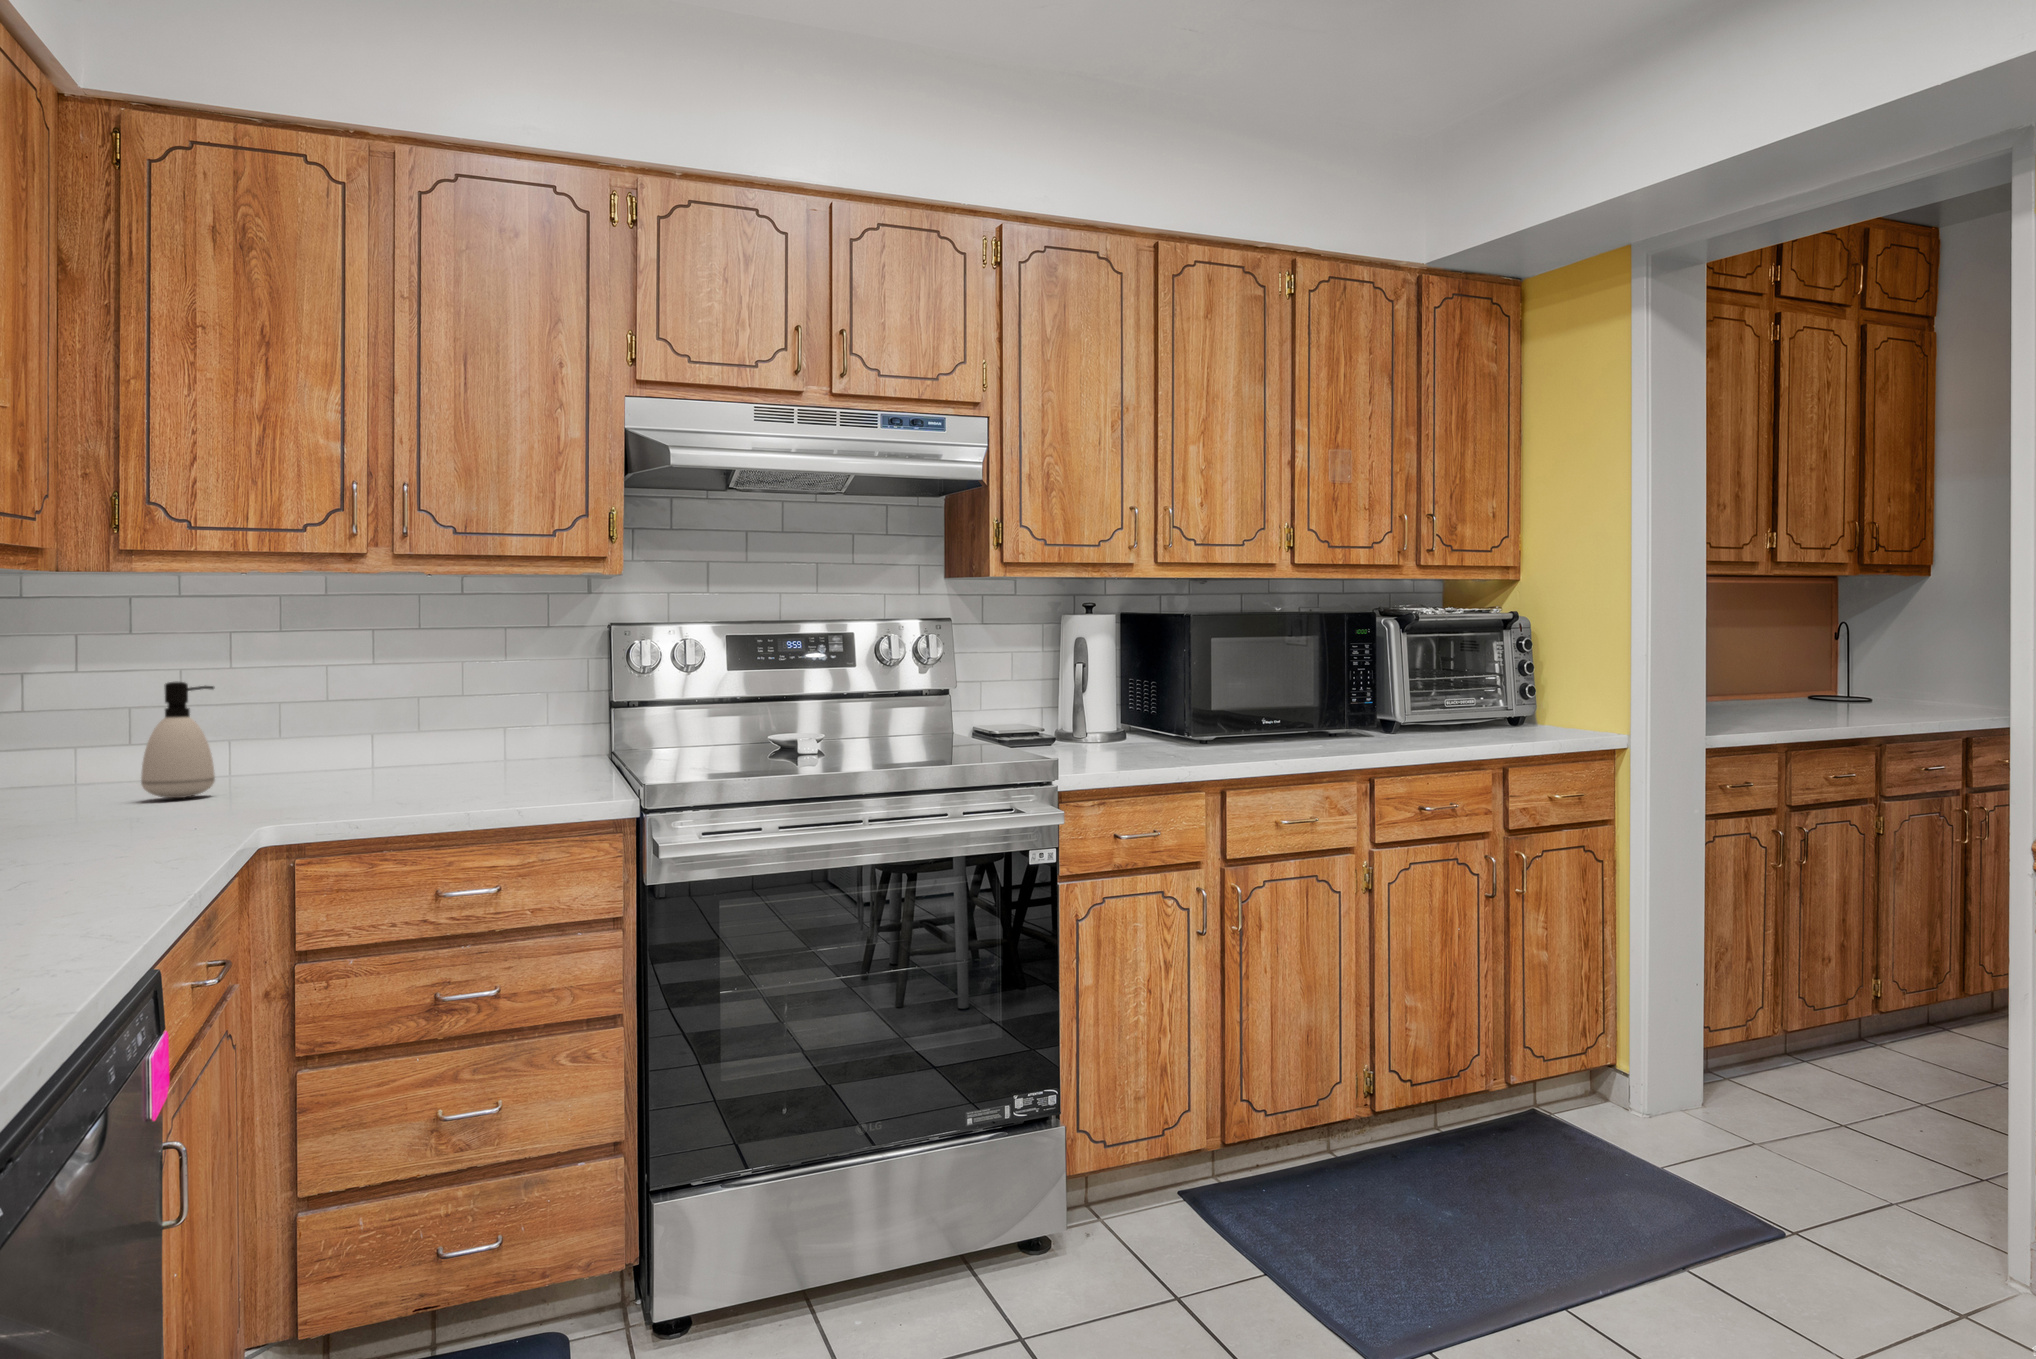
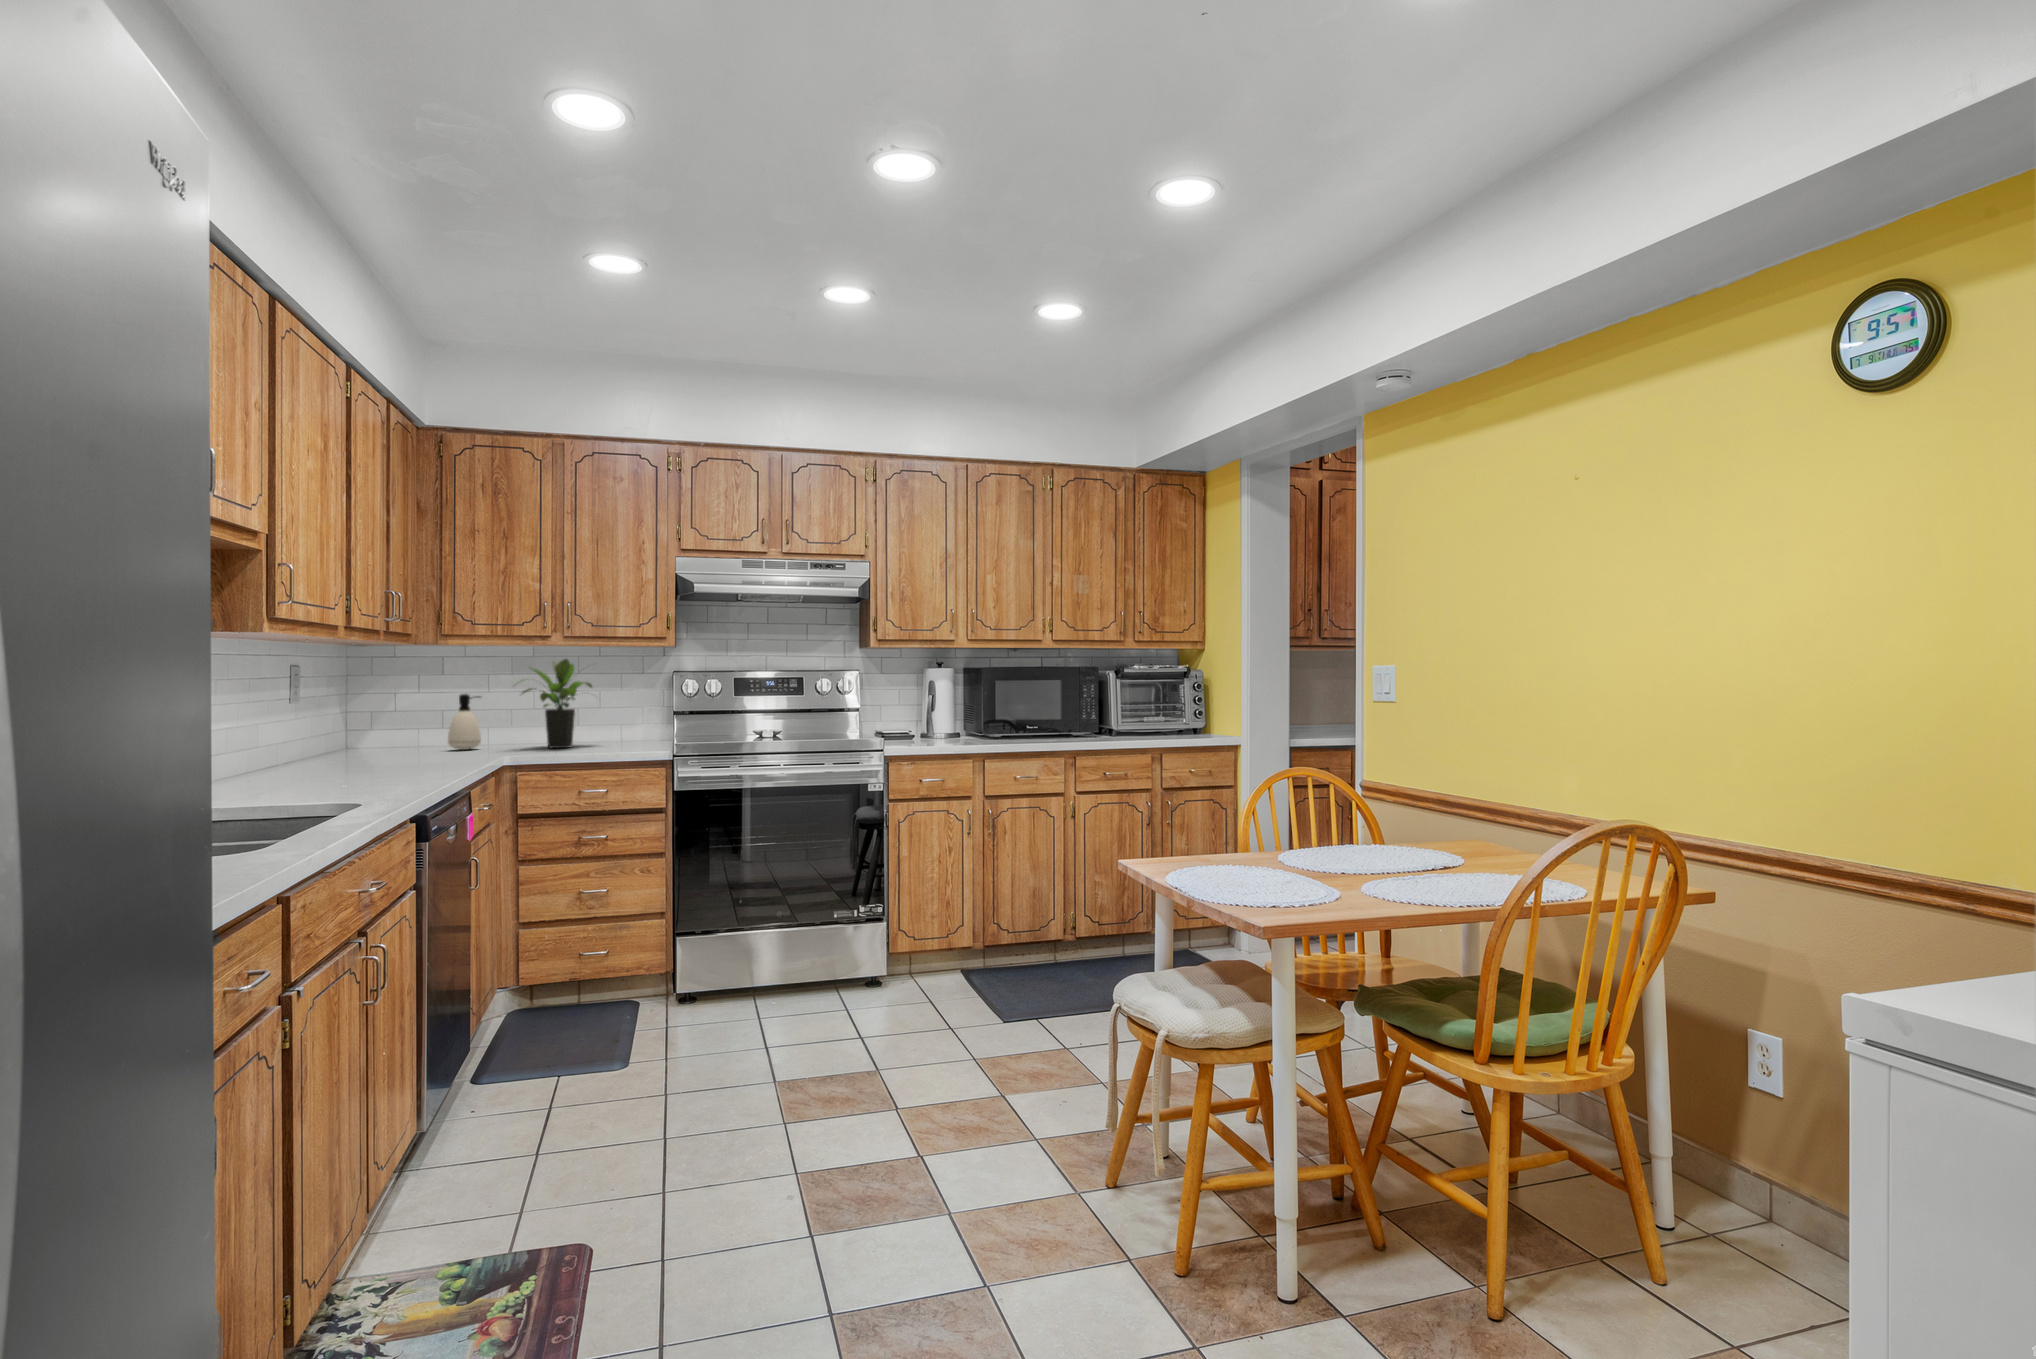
potted plant: none [284,602,472,791] -> present [522,659,592,748]

